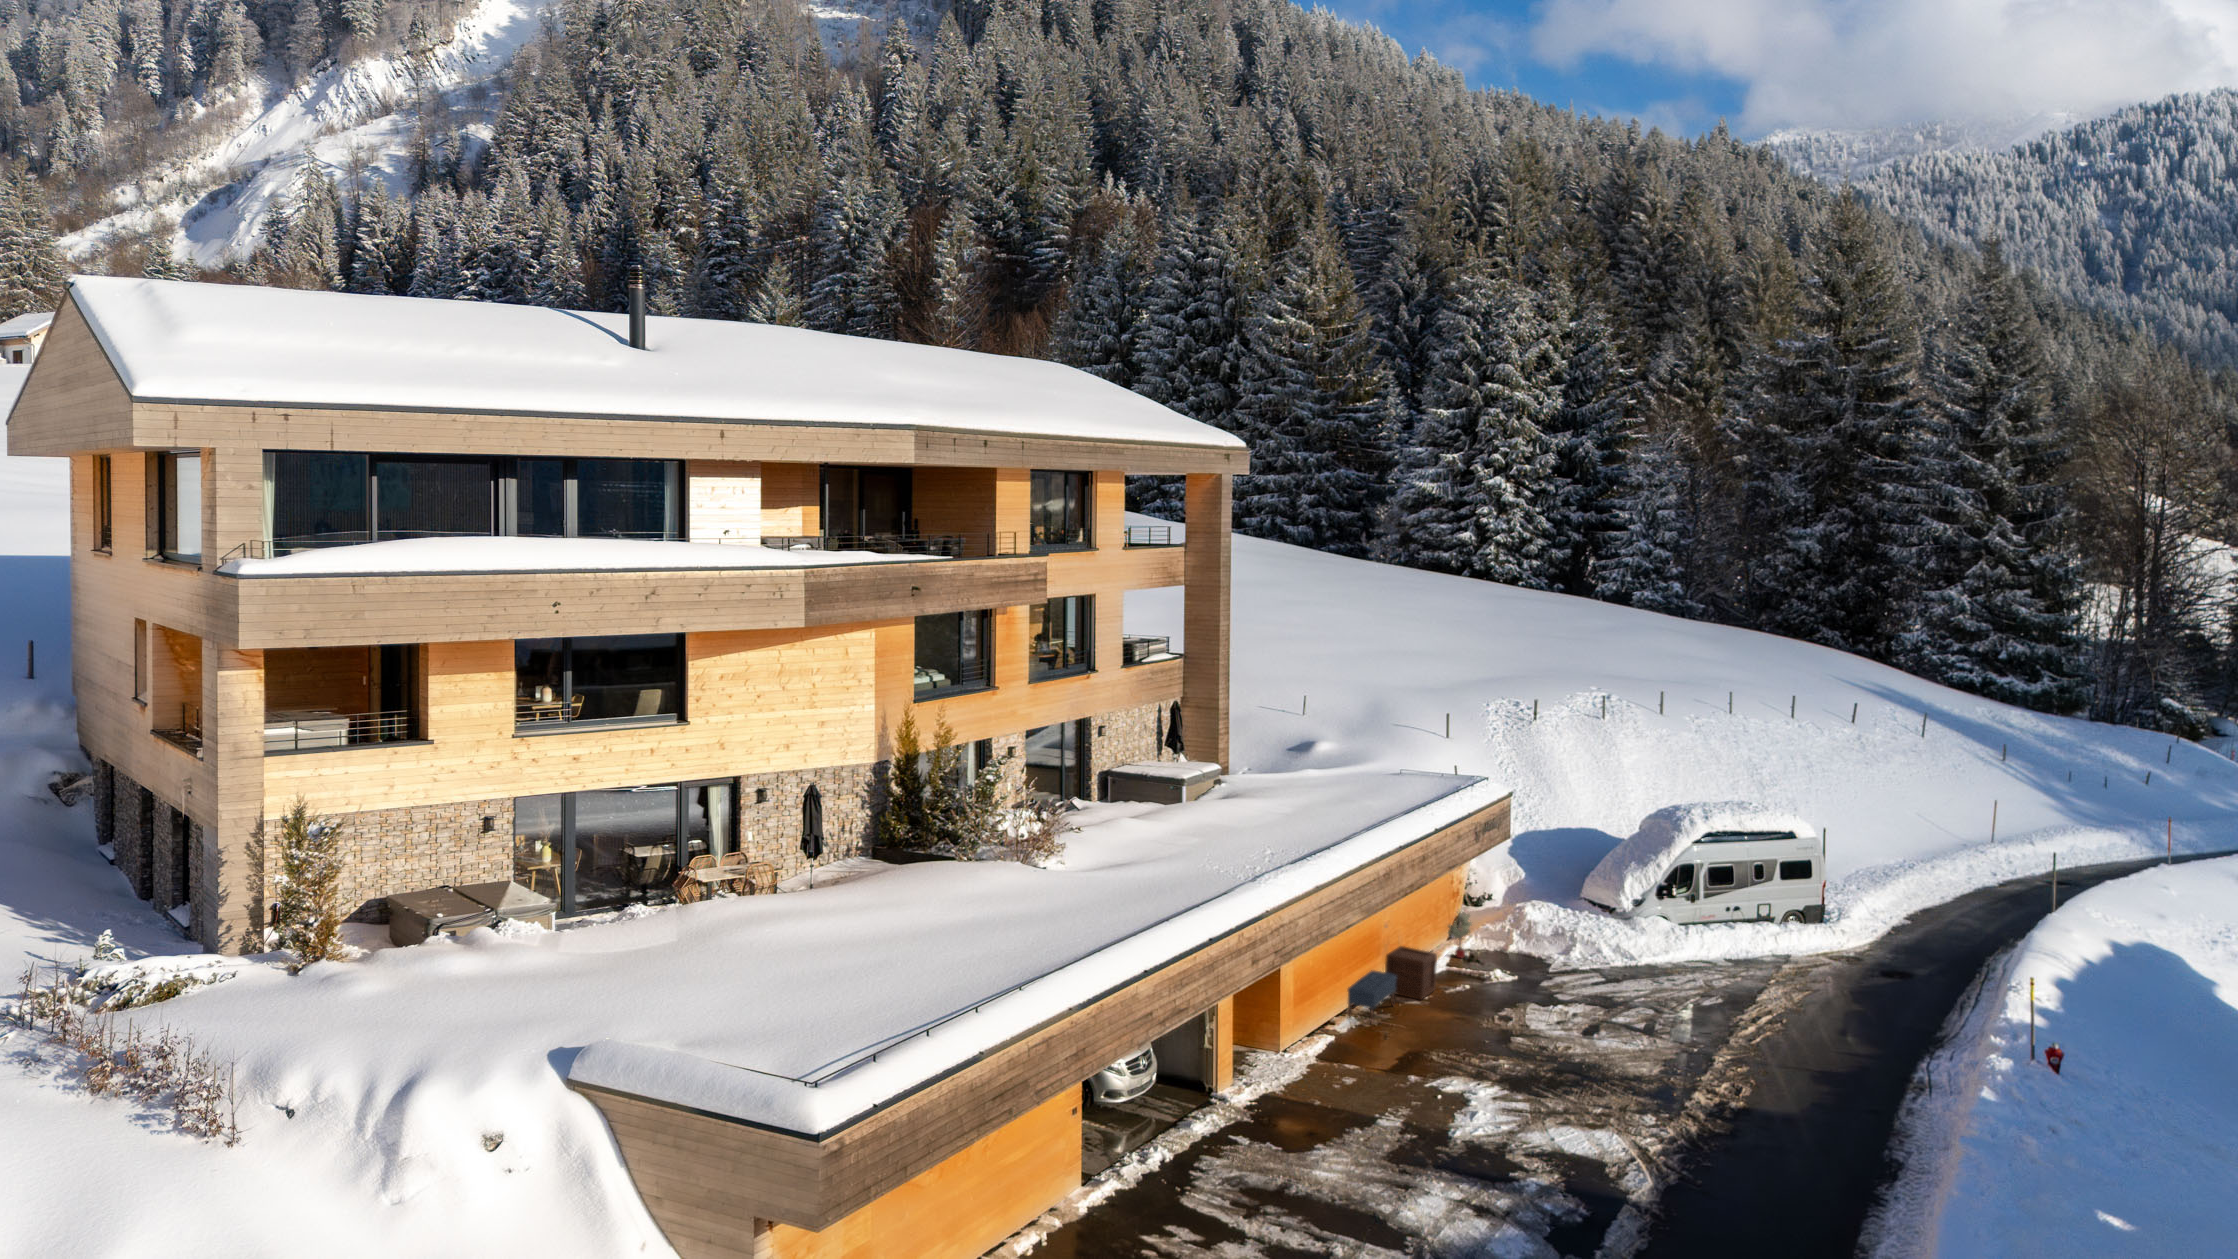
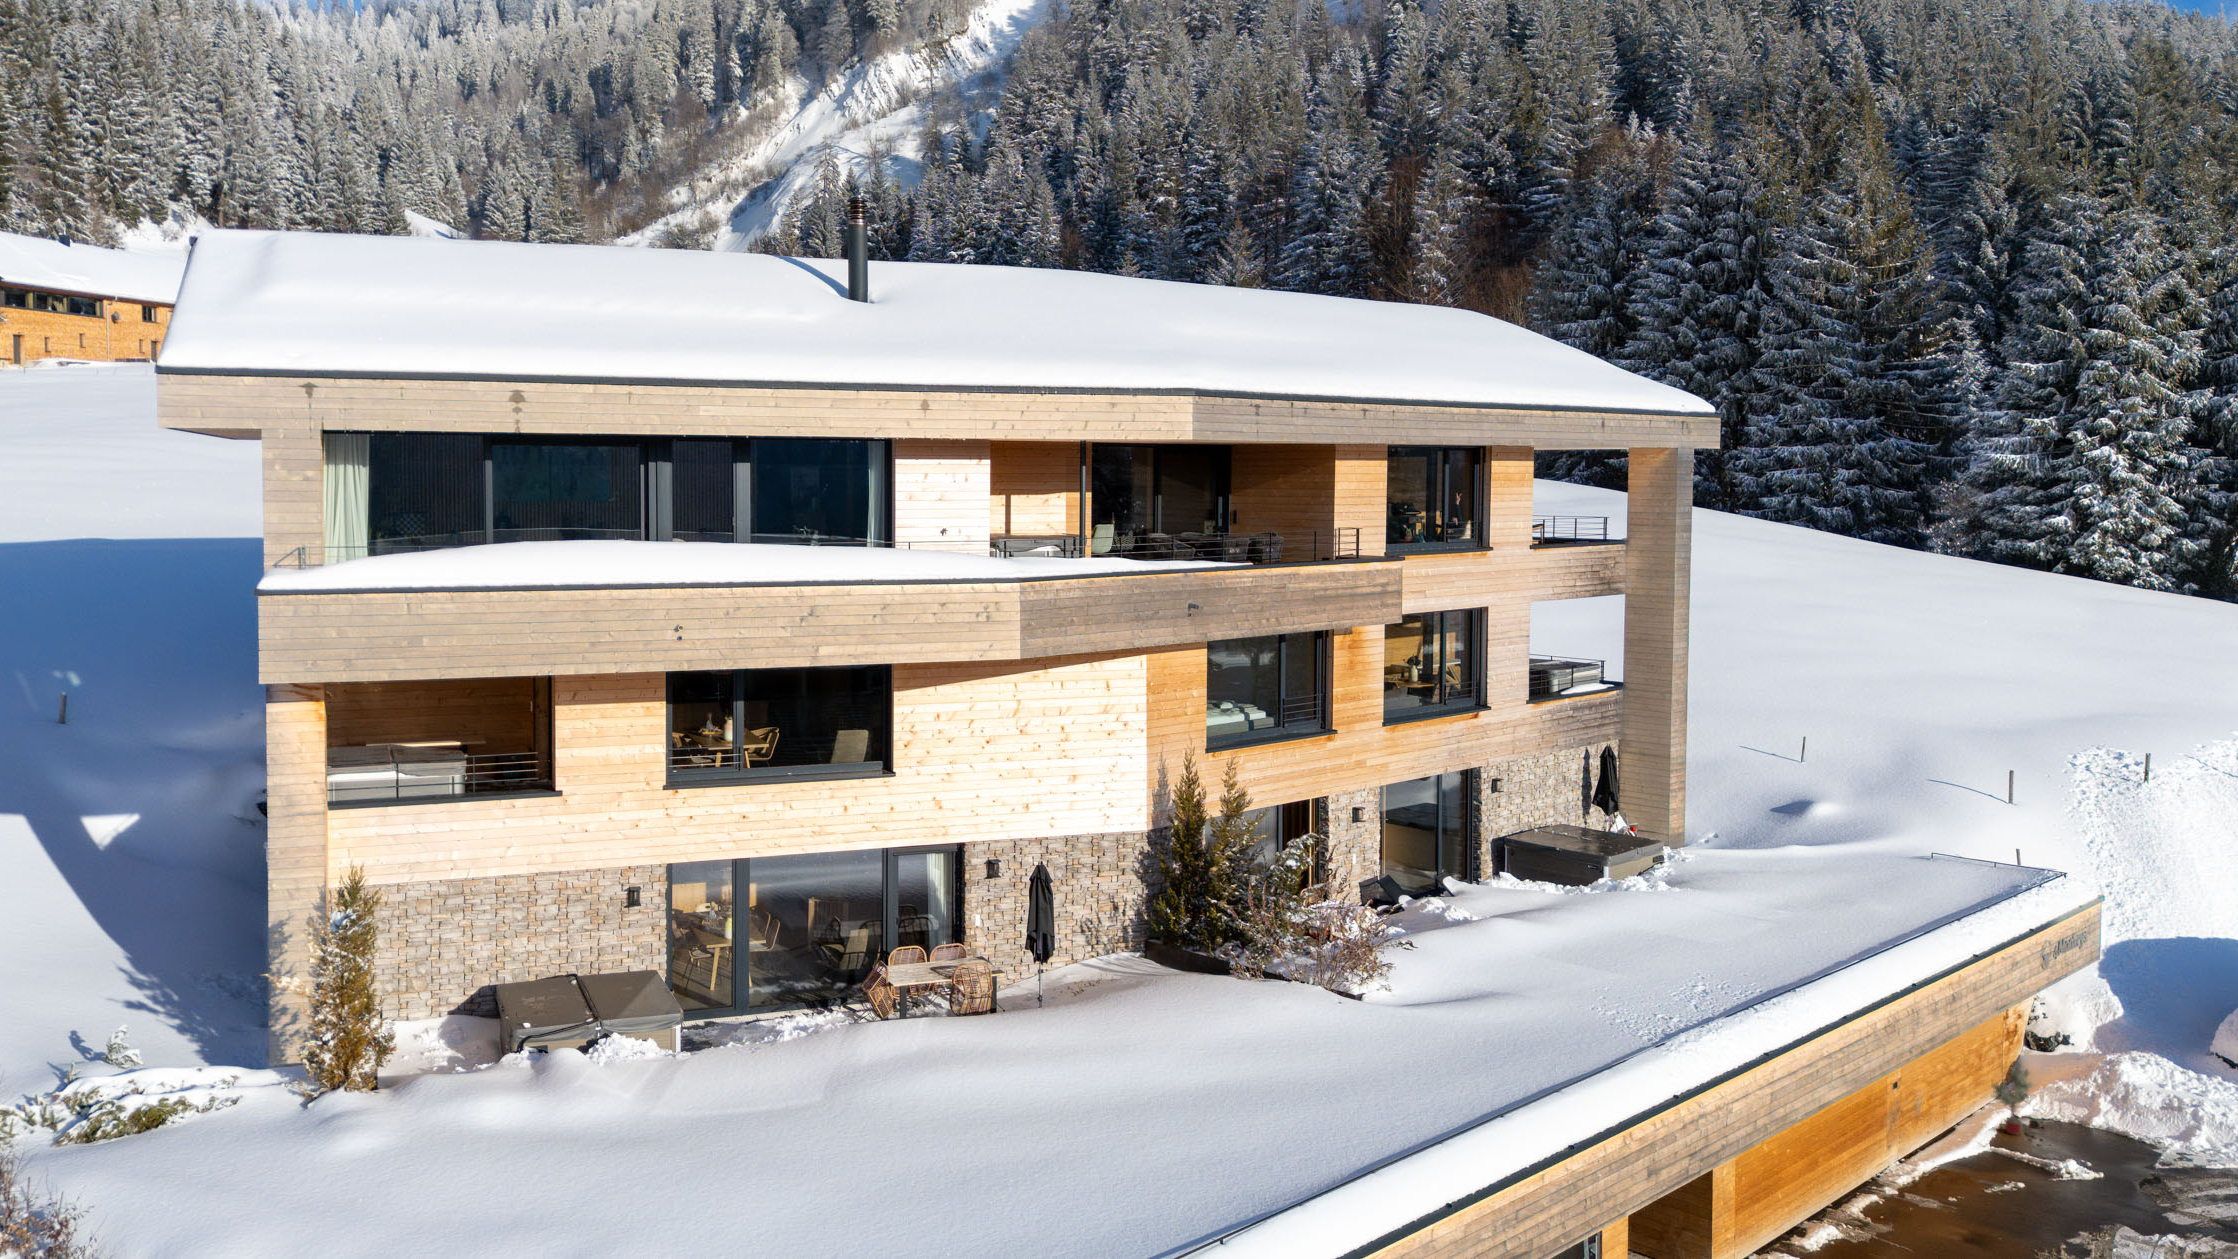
wooden crate: present [1385,946,1437,1000] -> none [1886,1116,1972,1200]
bench: present [1348,970,1397,1023] -> none [1824,1152,1905,1236]

